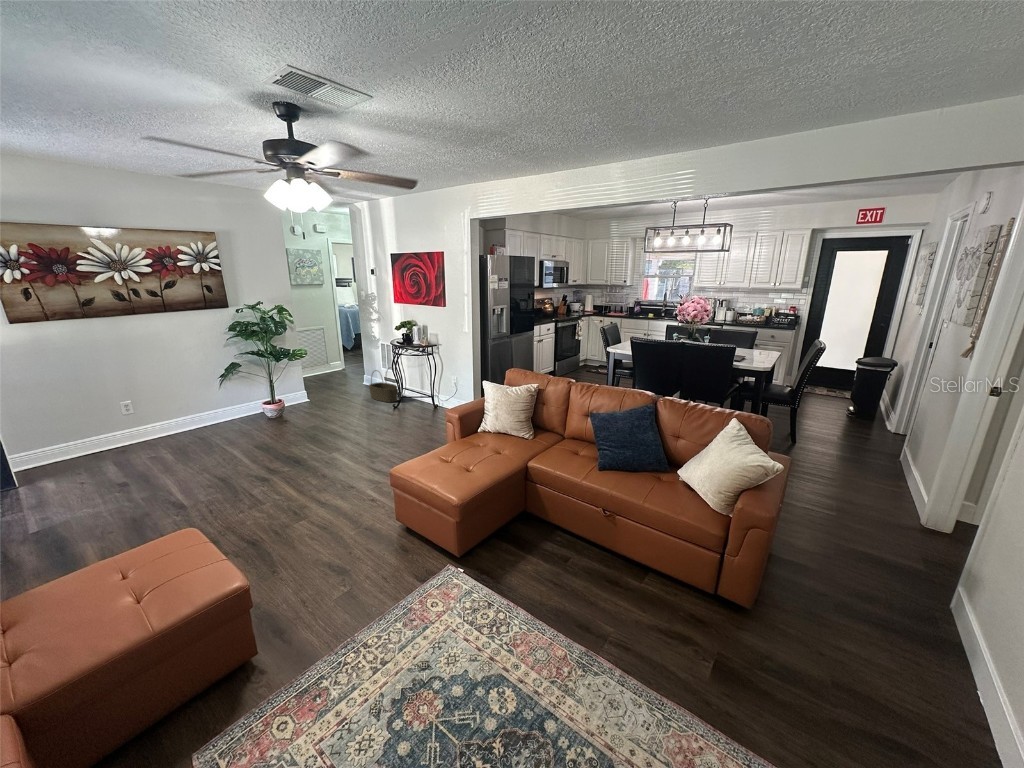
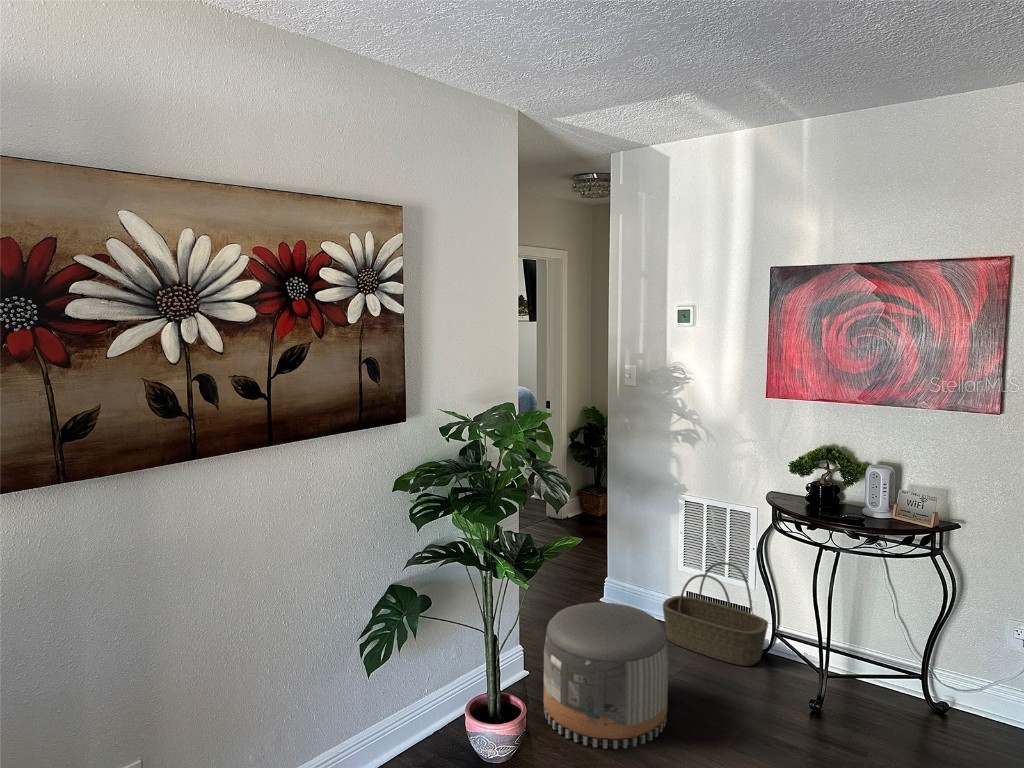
pouf: none [296,378,345,420] -> present [544,602,669,749]

